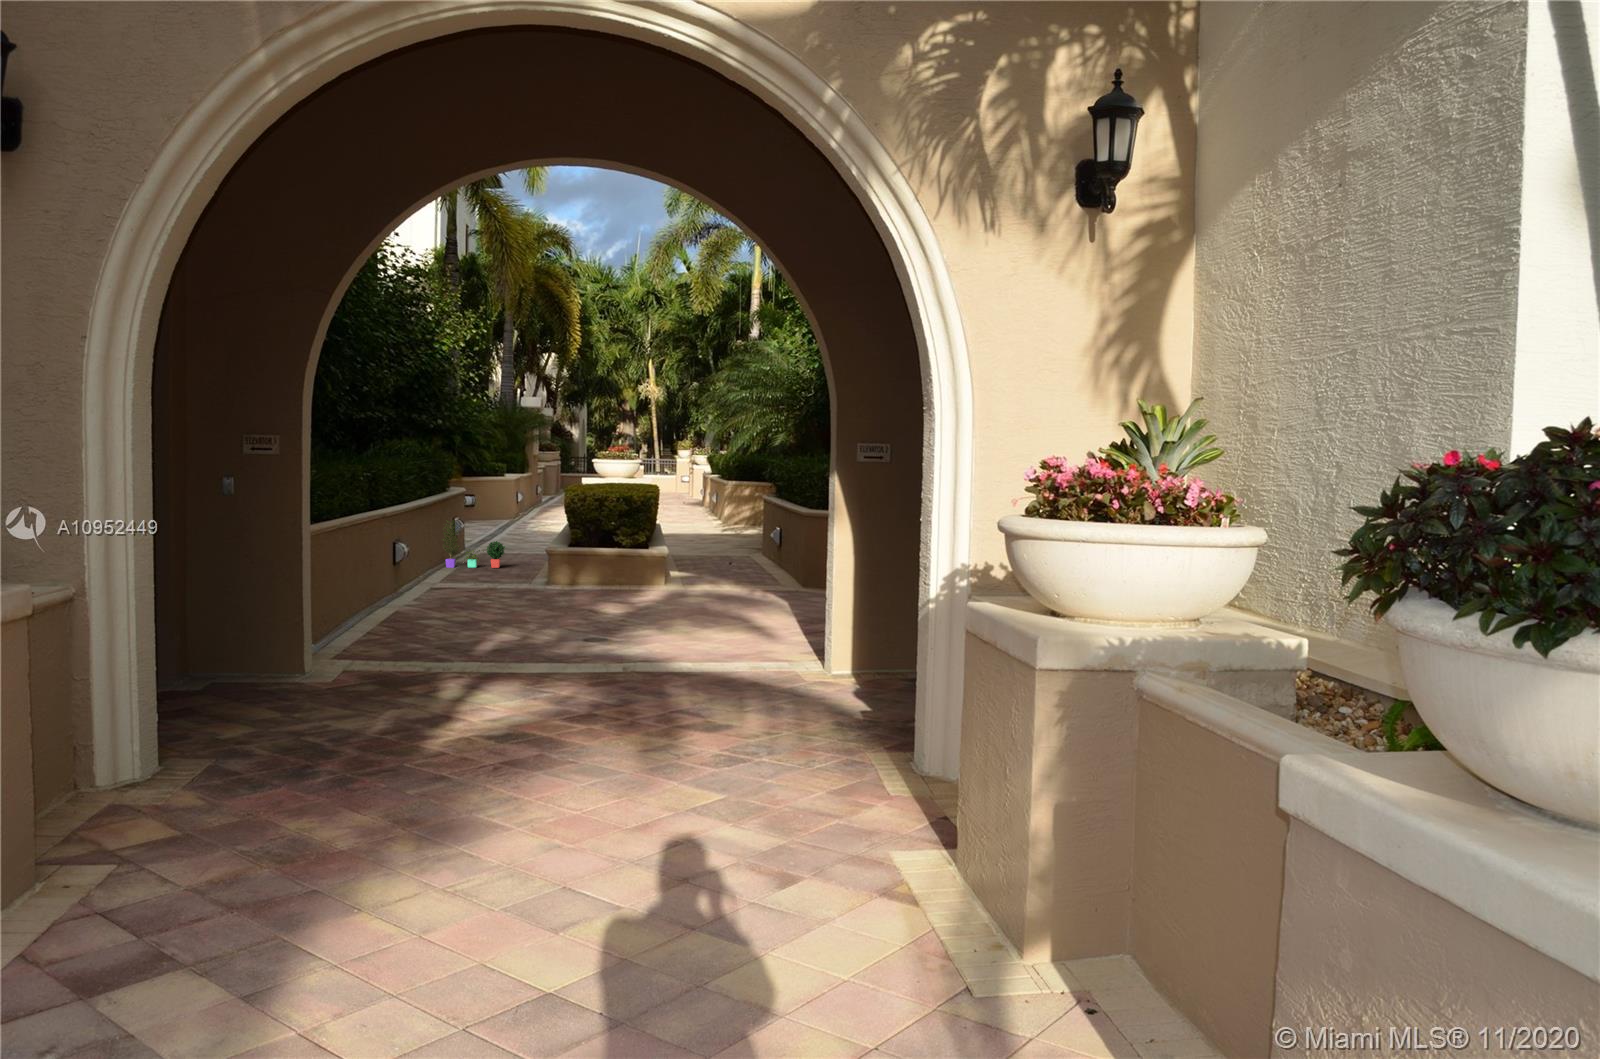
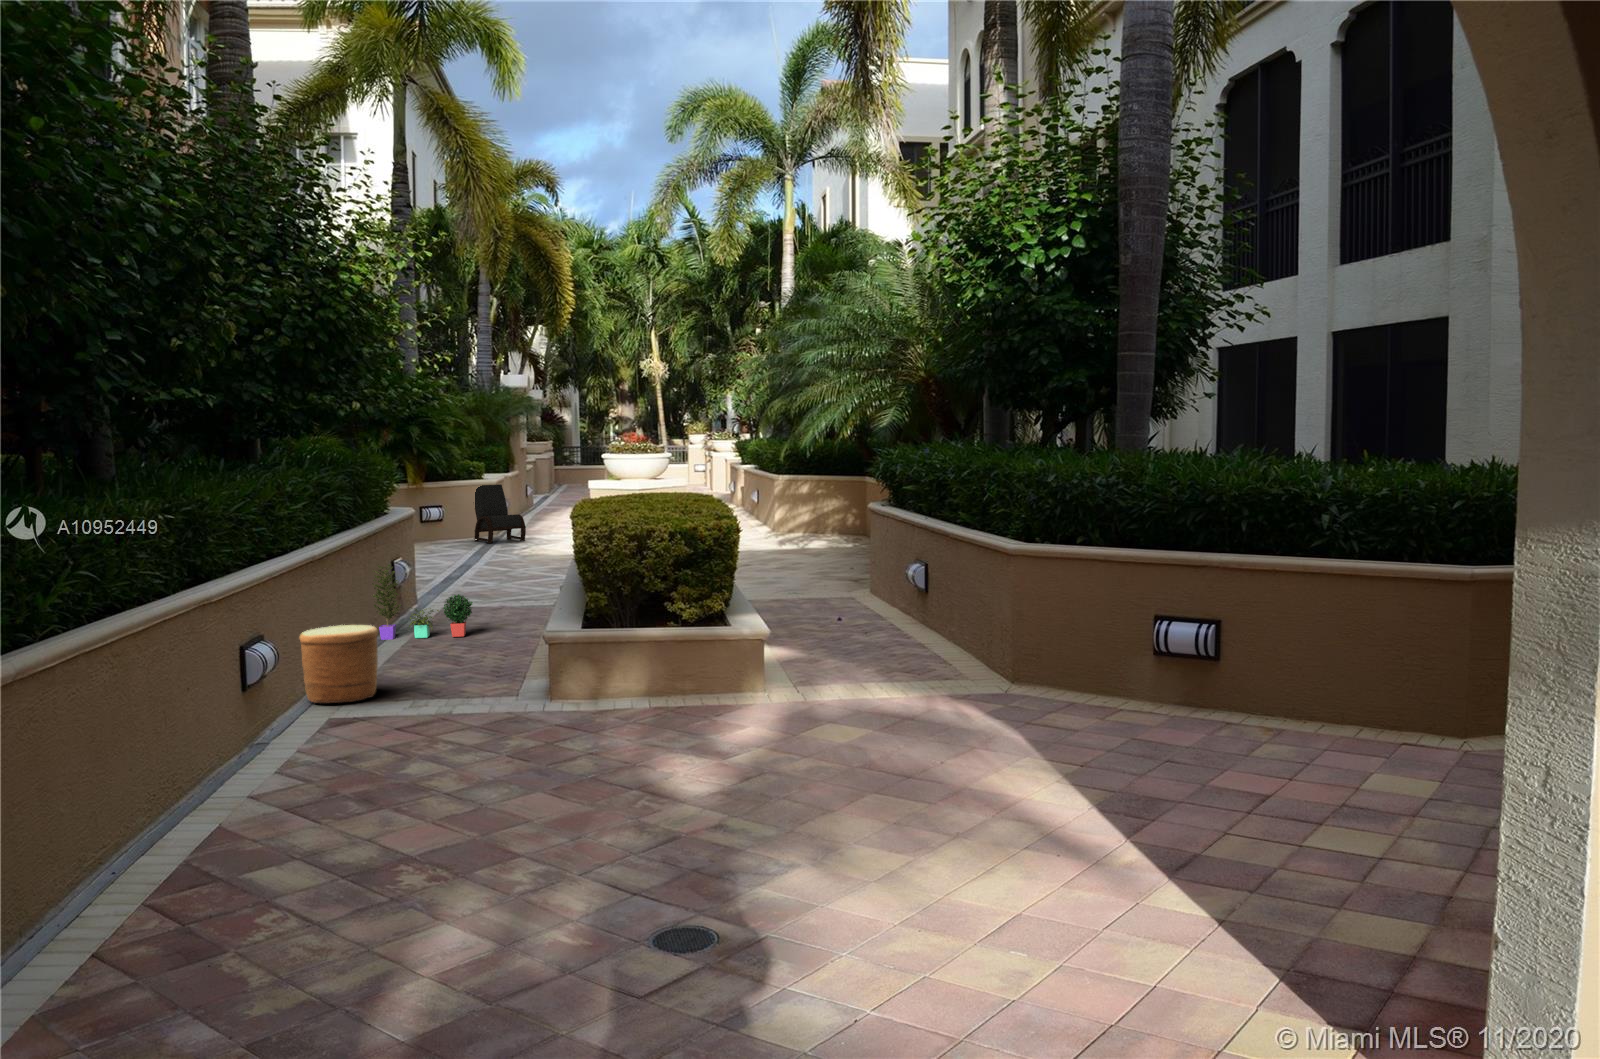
lounge chair: none [497,480,538,523] -> present [475,484,526,543]
woven basket: none [409,548,454,590] -> present [300,625,378,703]

